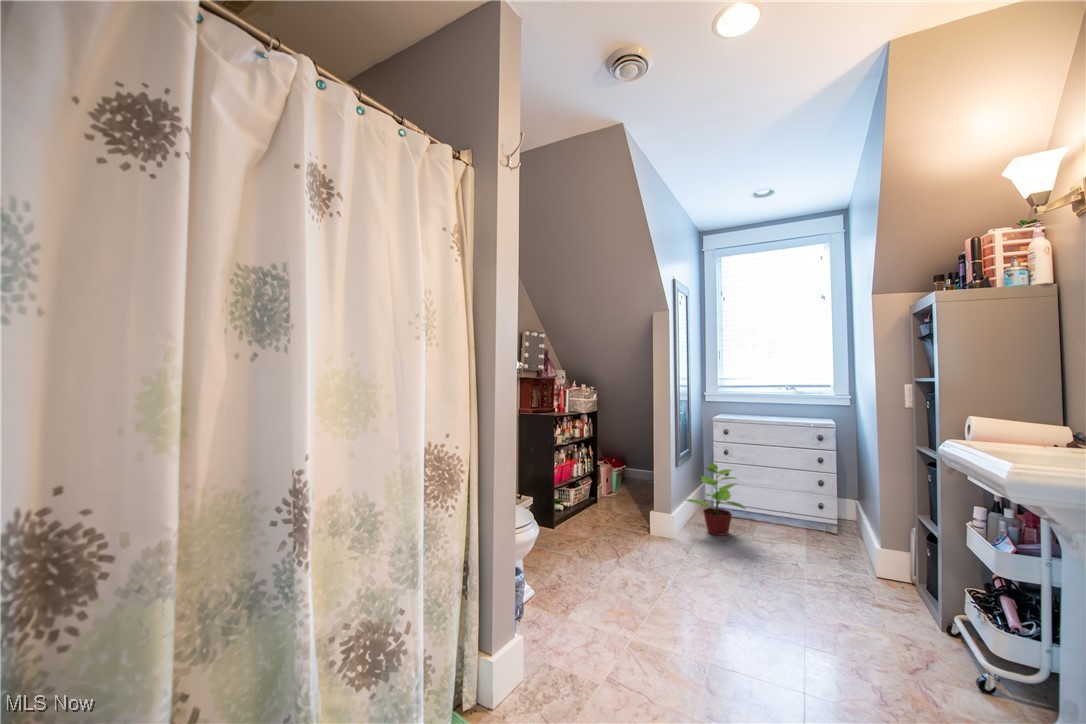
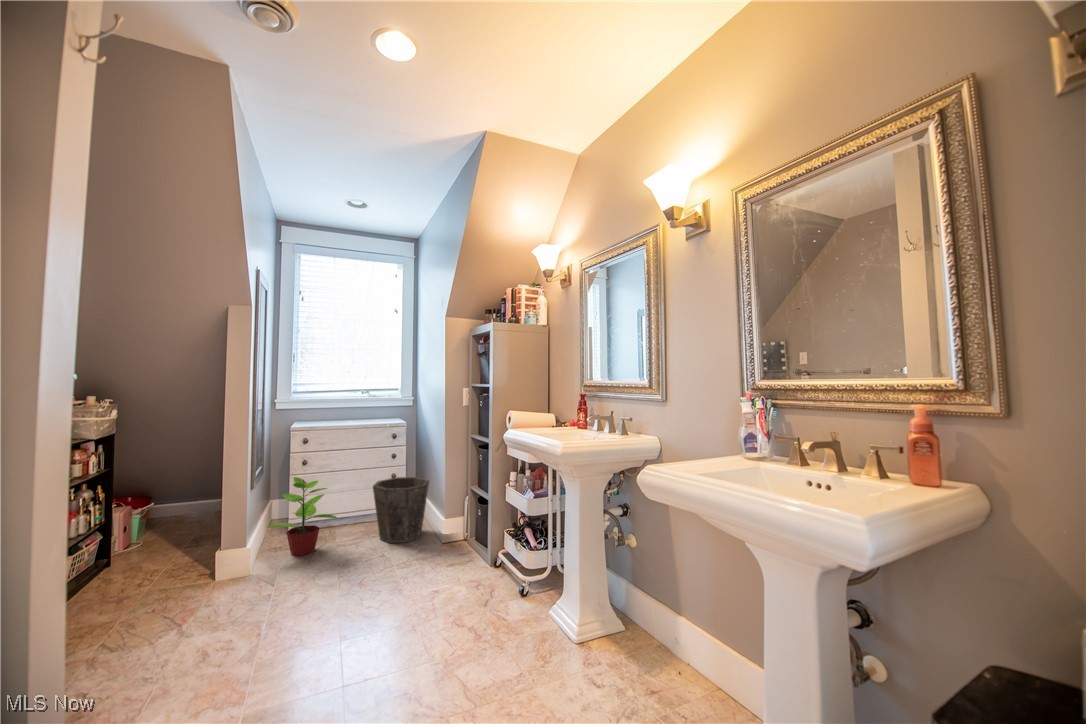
waste bin: none [785,482,860,559] -> present [373,477,429,543]

